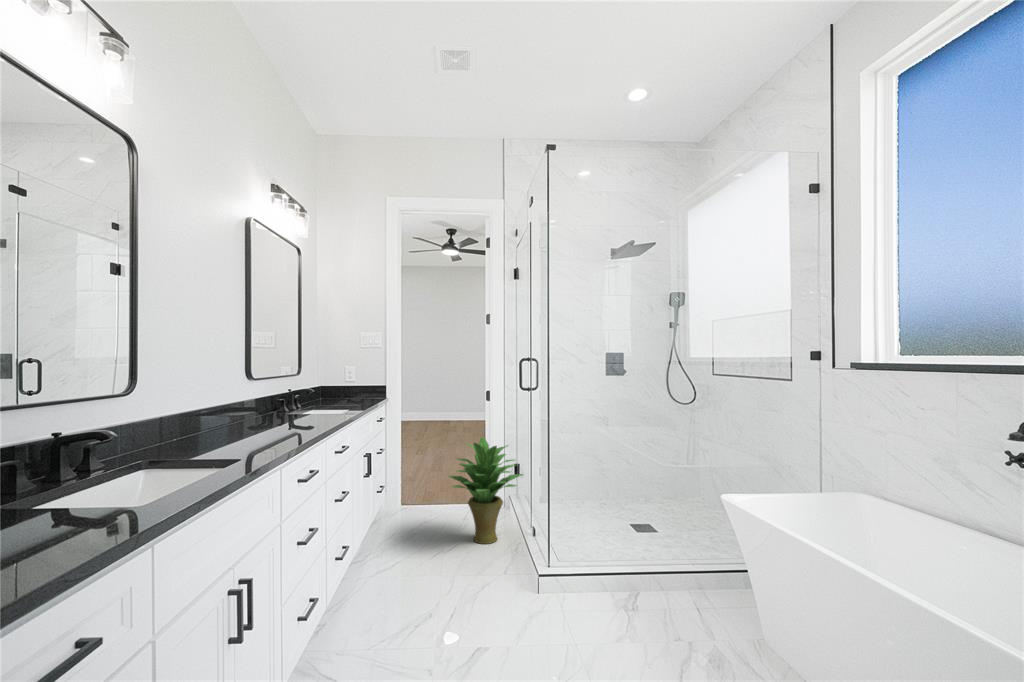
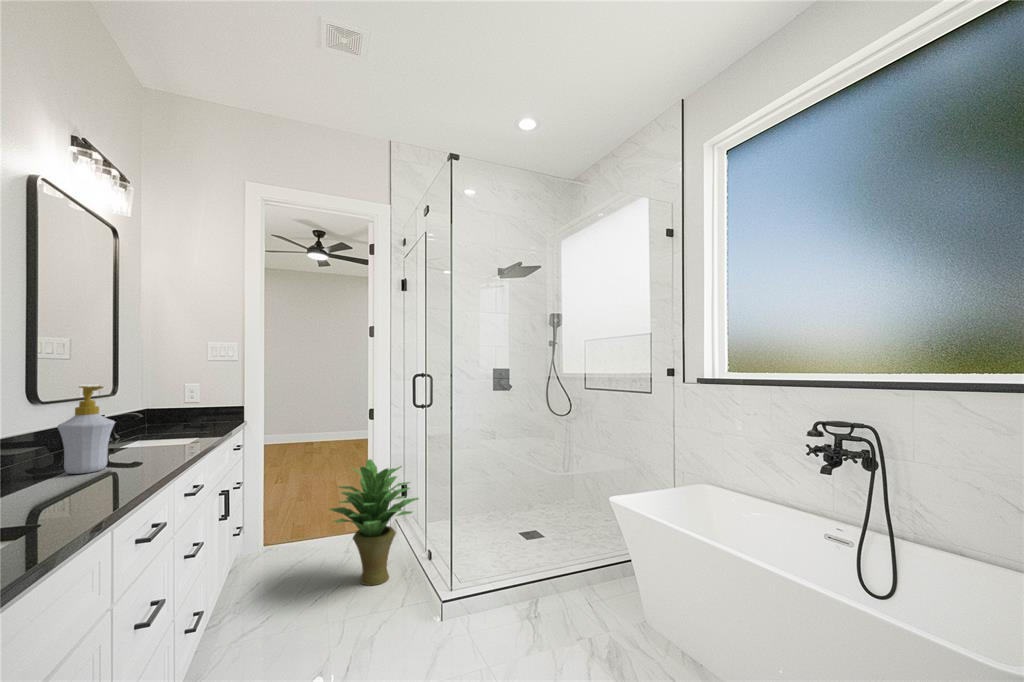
soap bottle: none [265,370,298,430] -> present [58,386,115,474]

